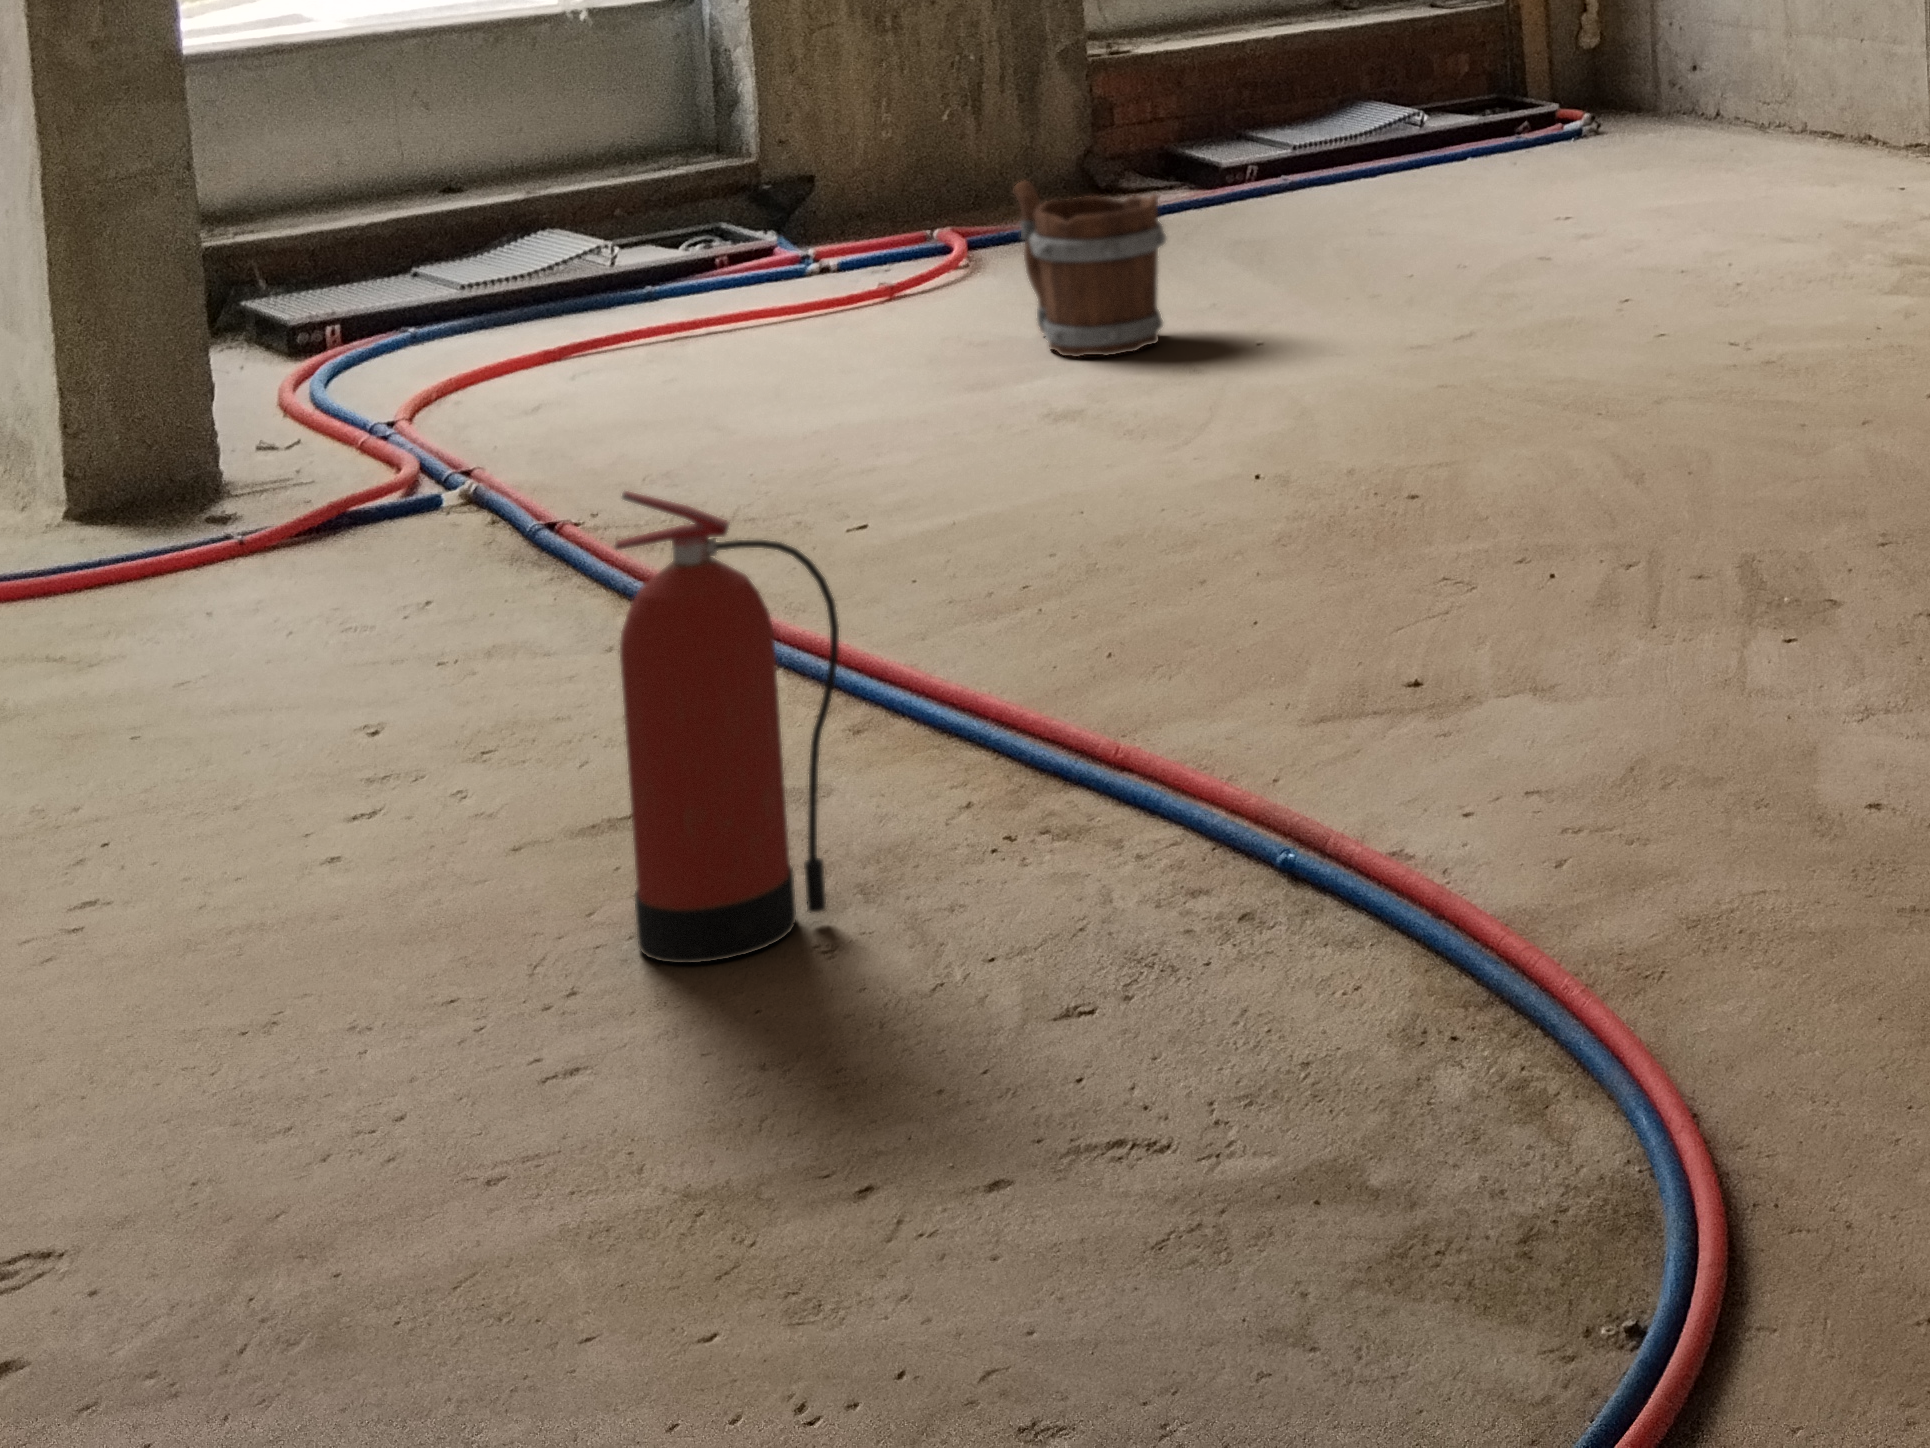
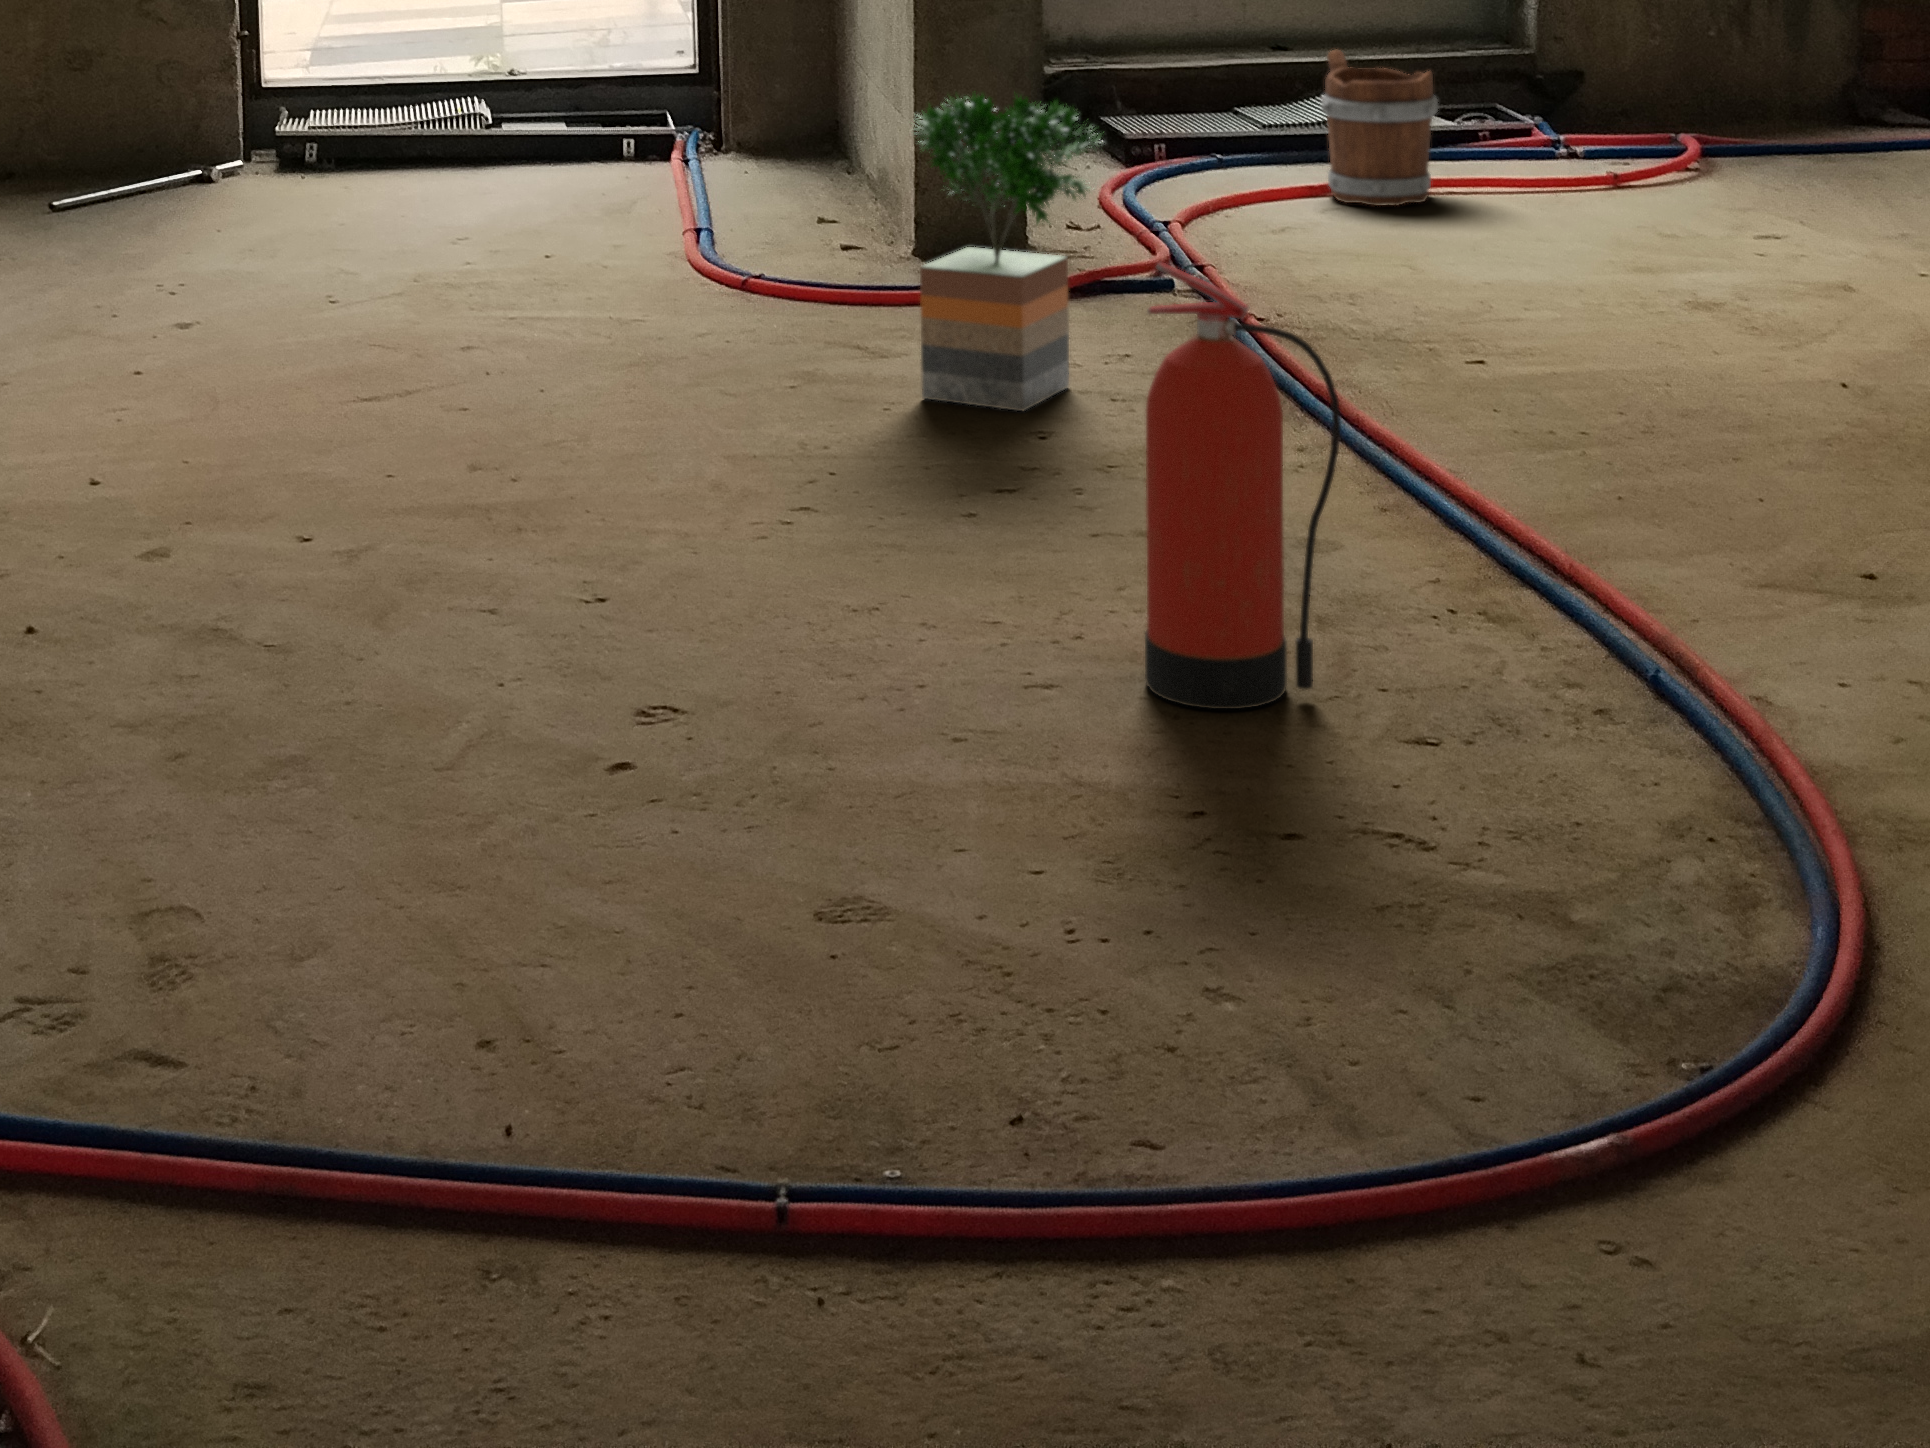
bucket: present [1014,181,1166,357] -> present [1321,50,1438,206]
potted tree: none [131,307,400,696] -> present [914,91,1104,411]

